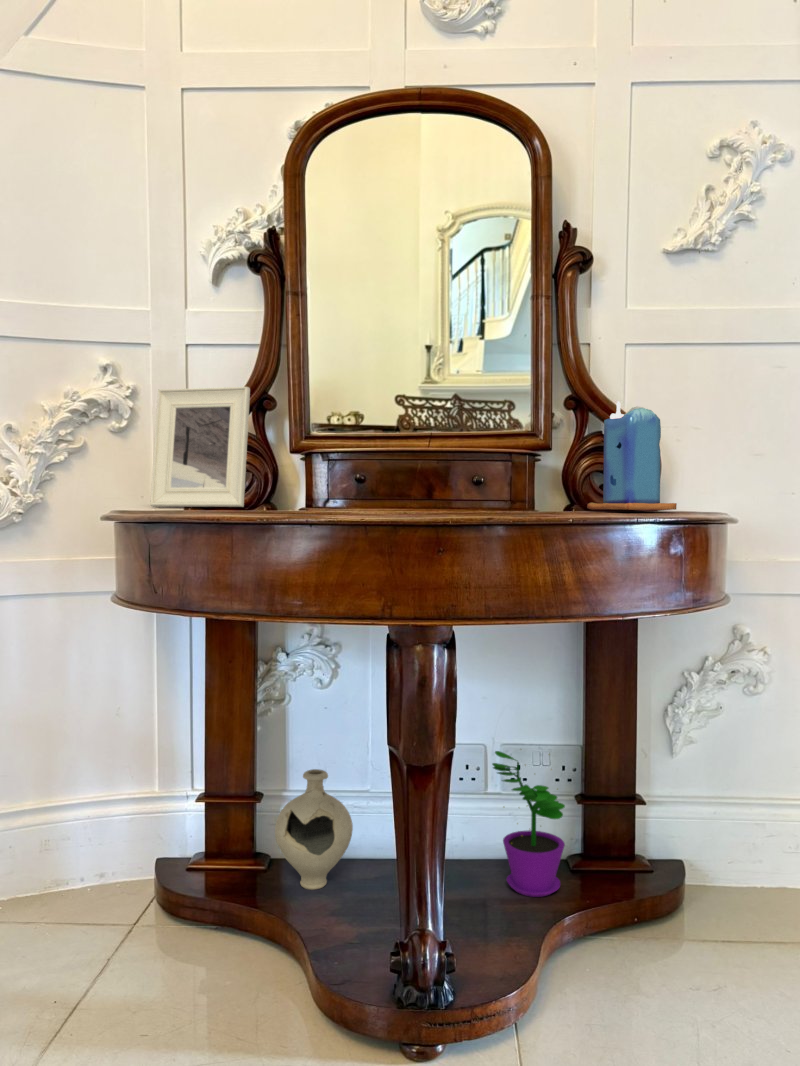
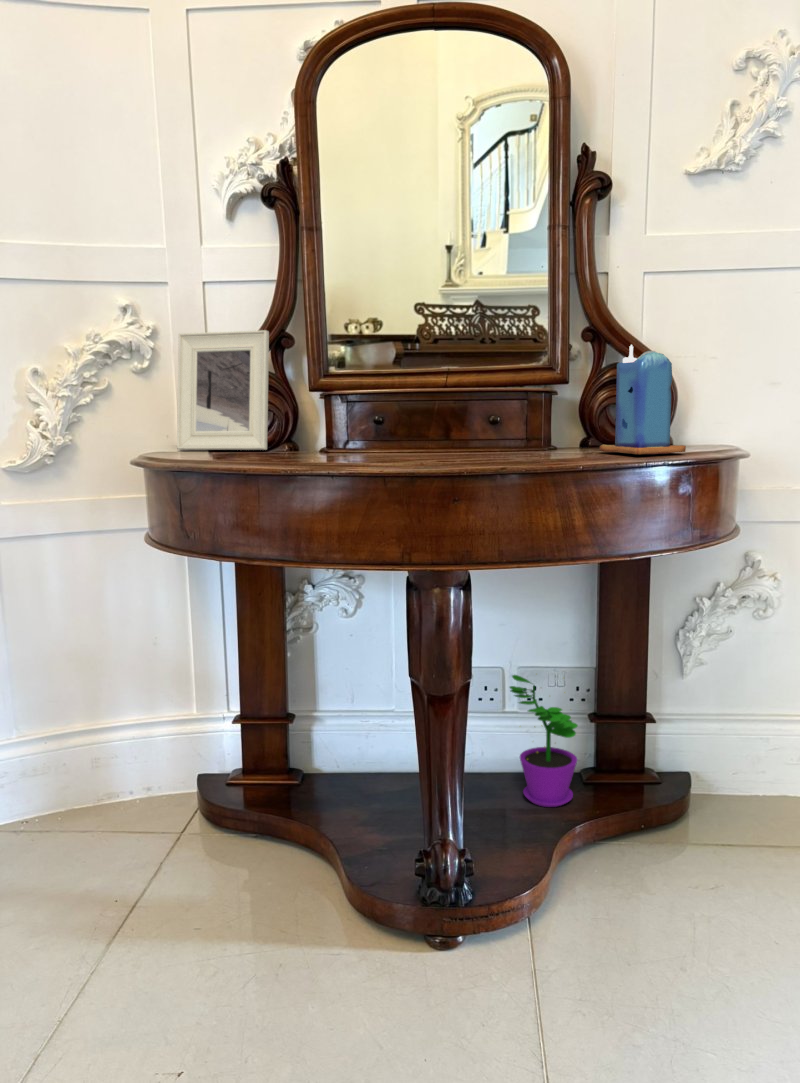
decorative vase: present [275,769,353,890] -> none [307,693,379,802]

